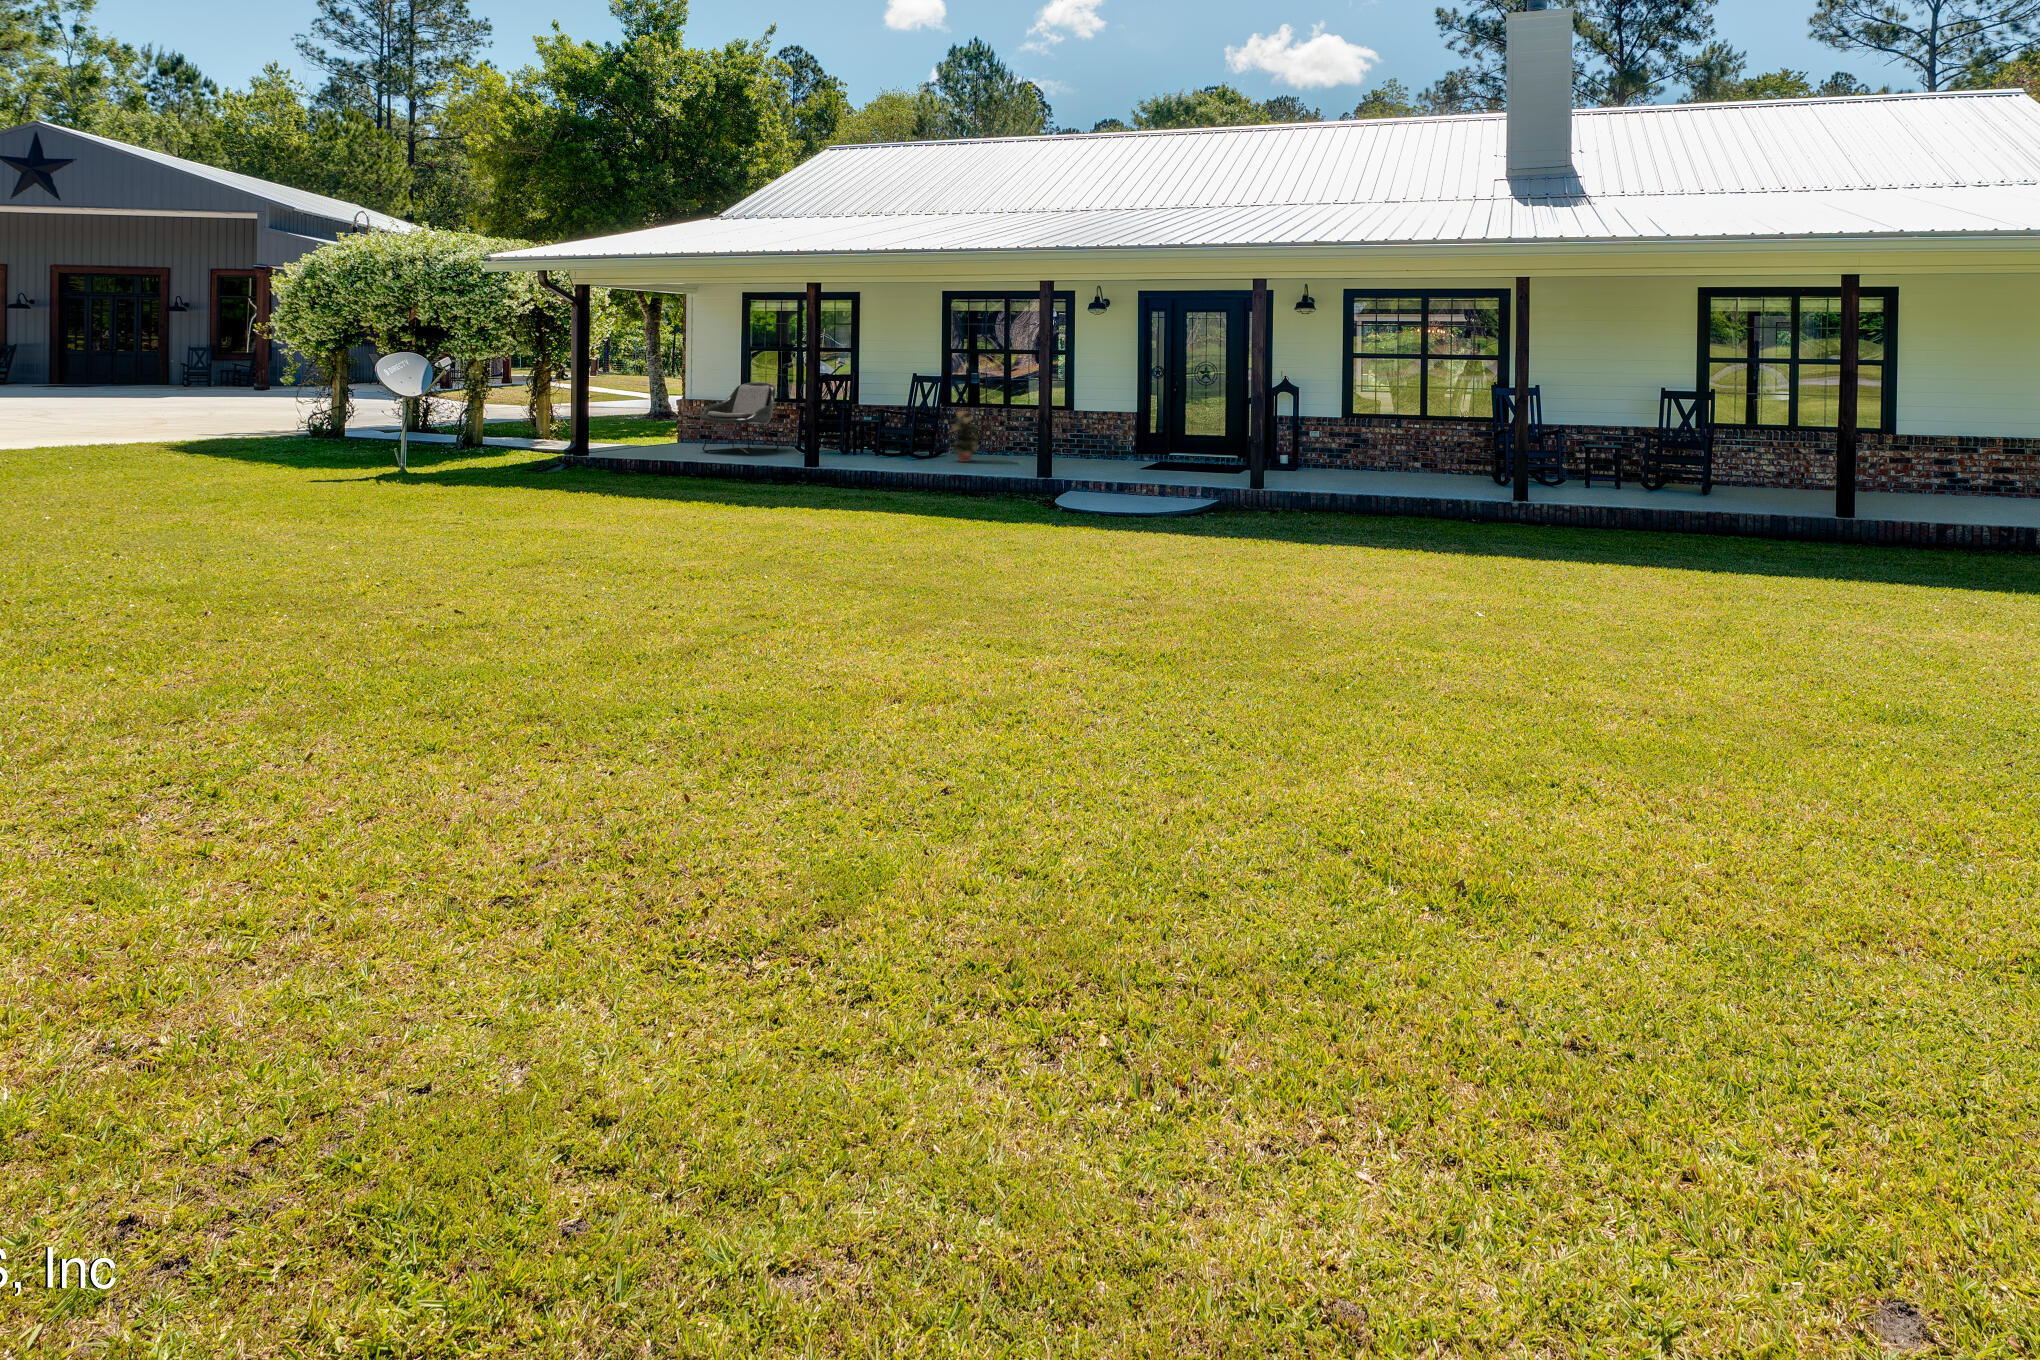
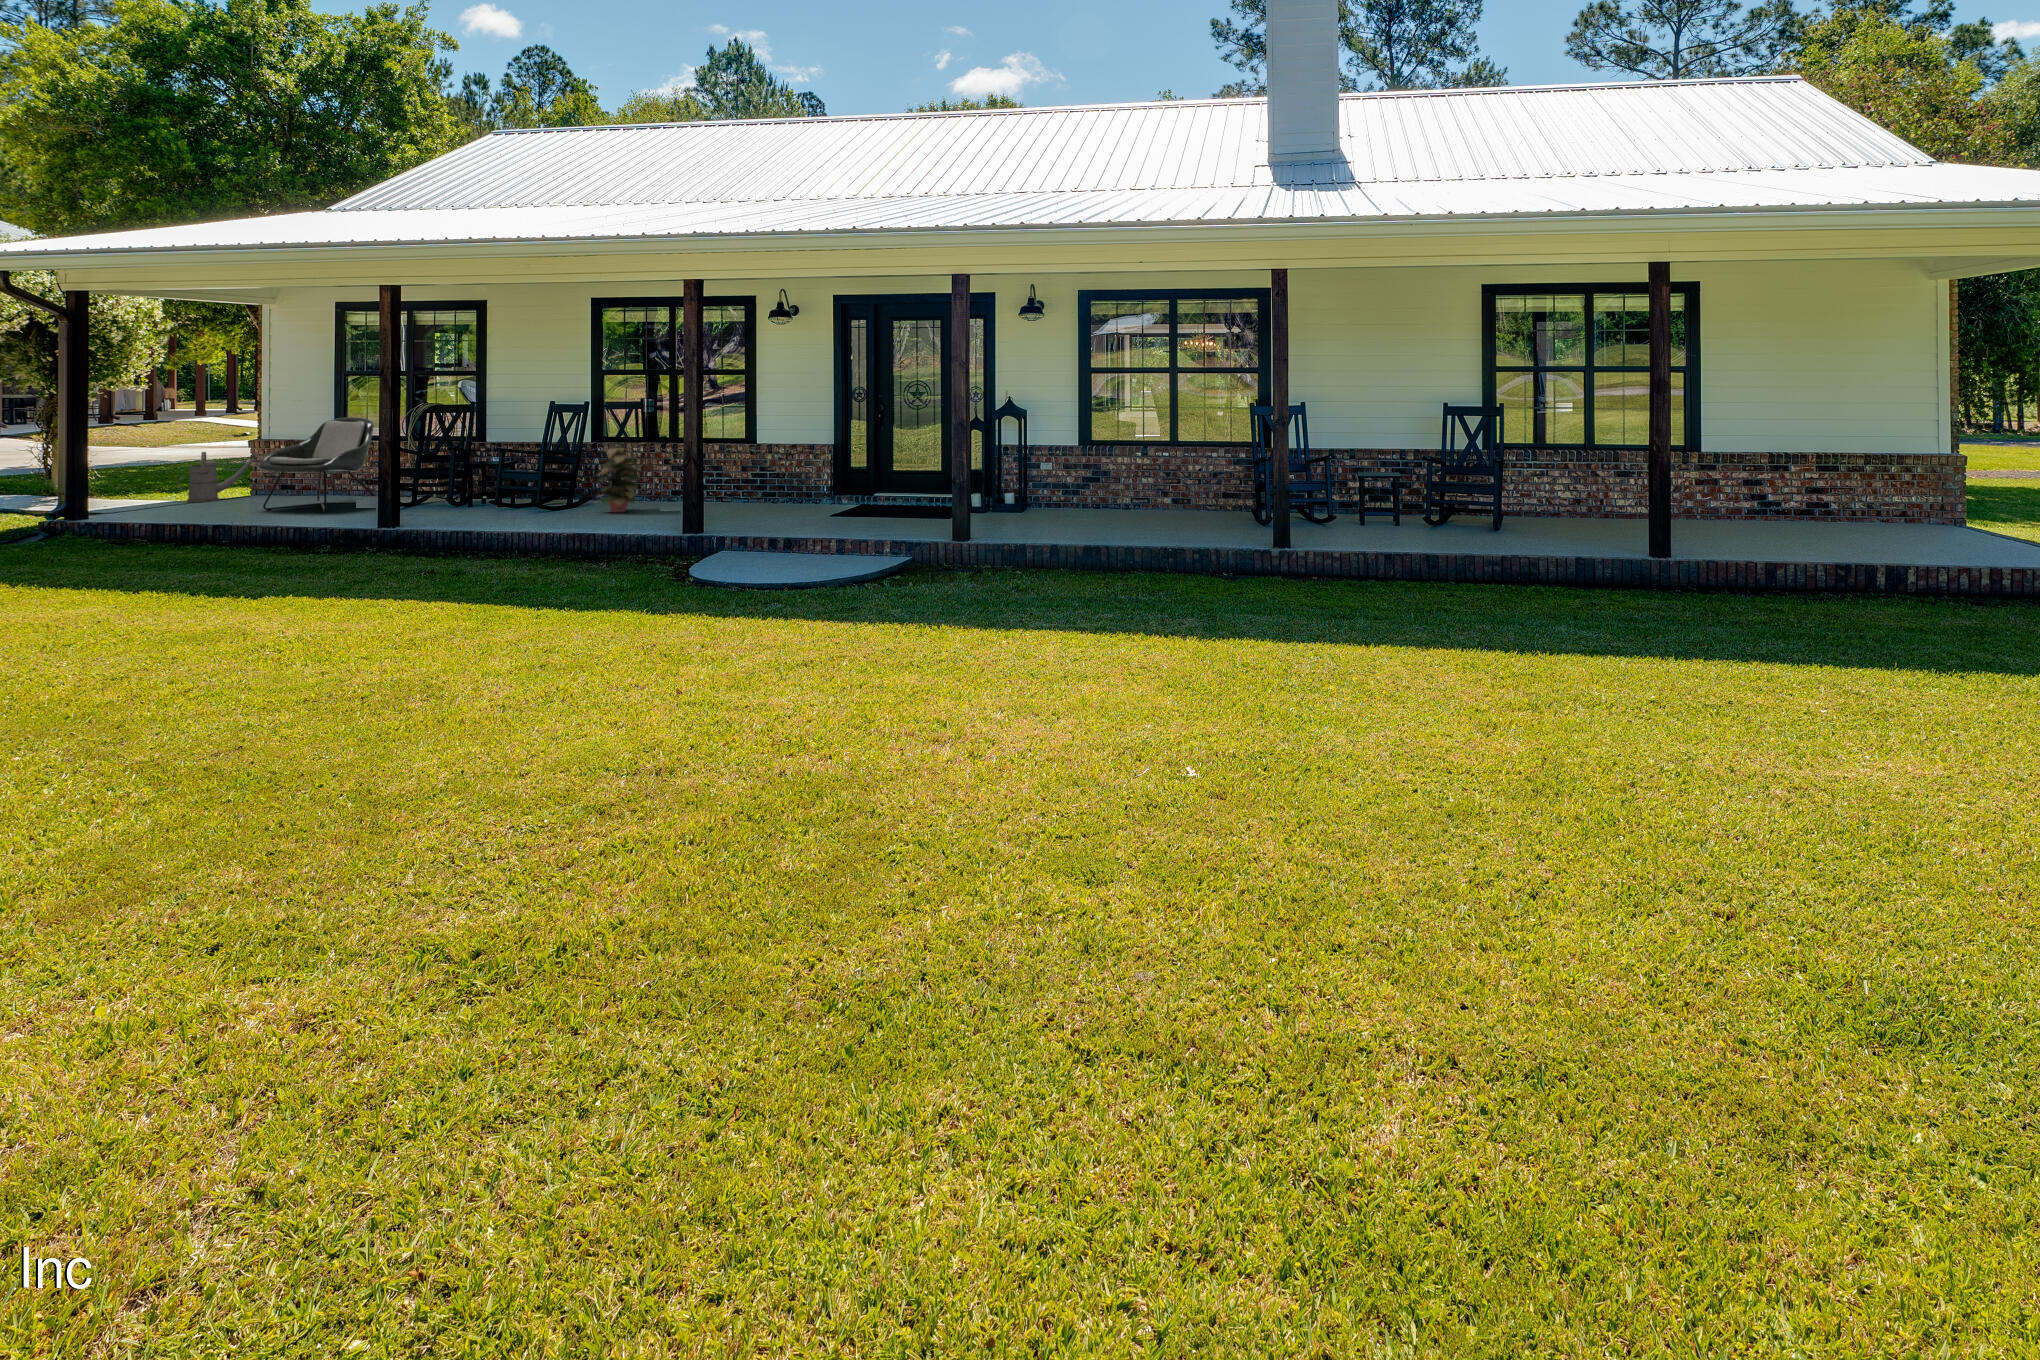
watering can: none [632,407,682,445] -> present [177,452,254,502]

